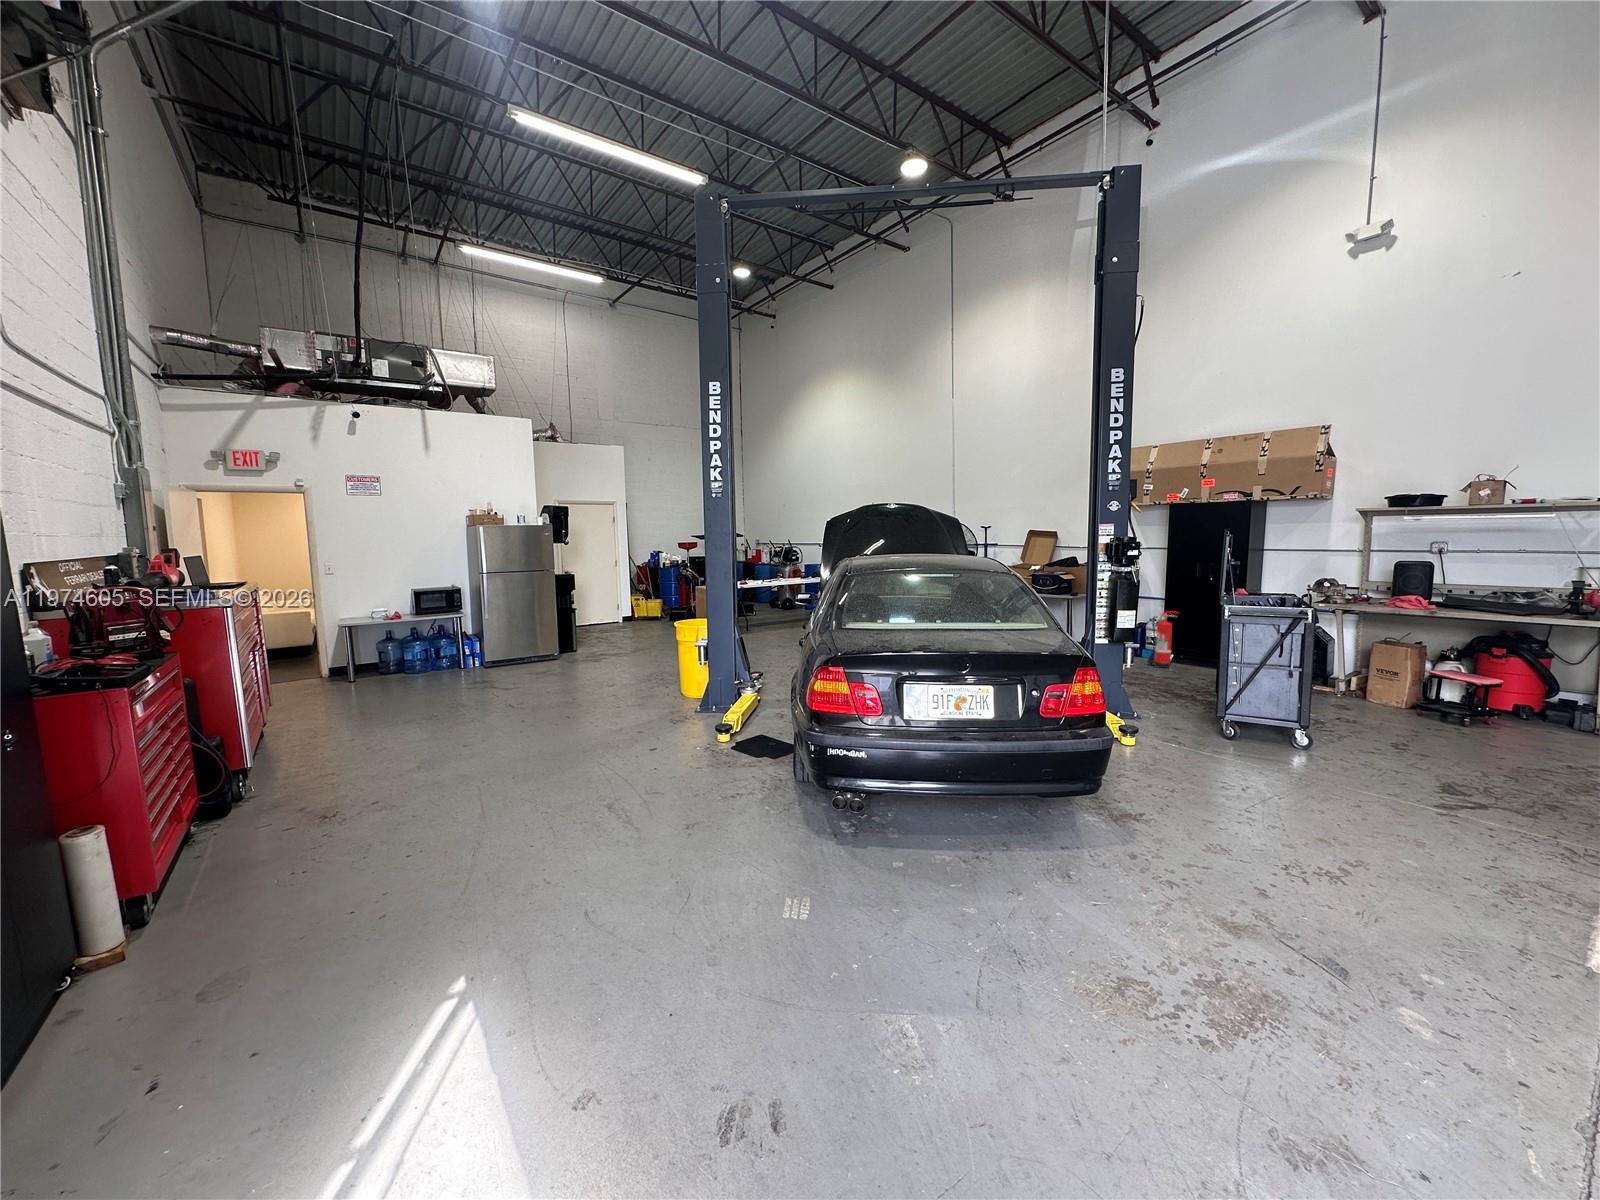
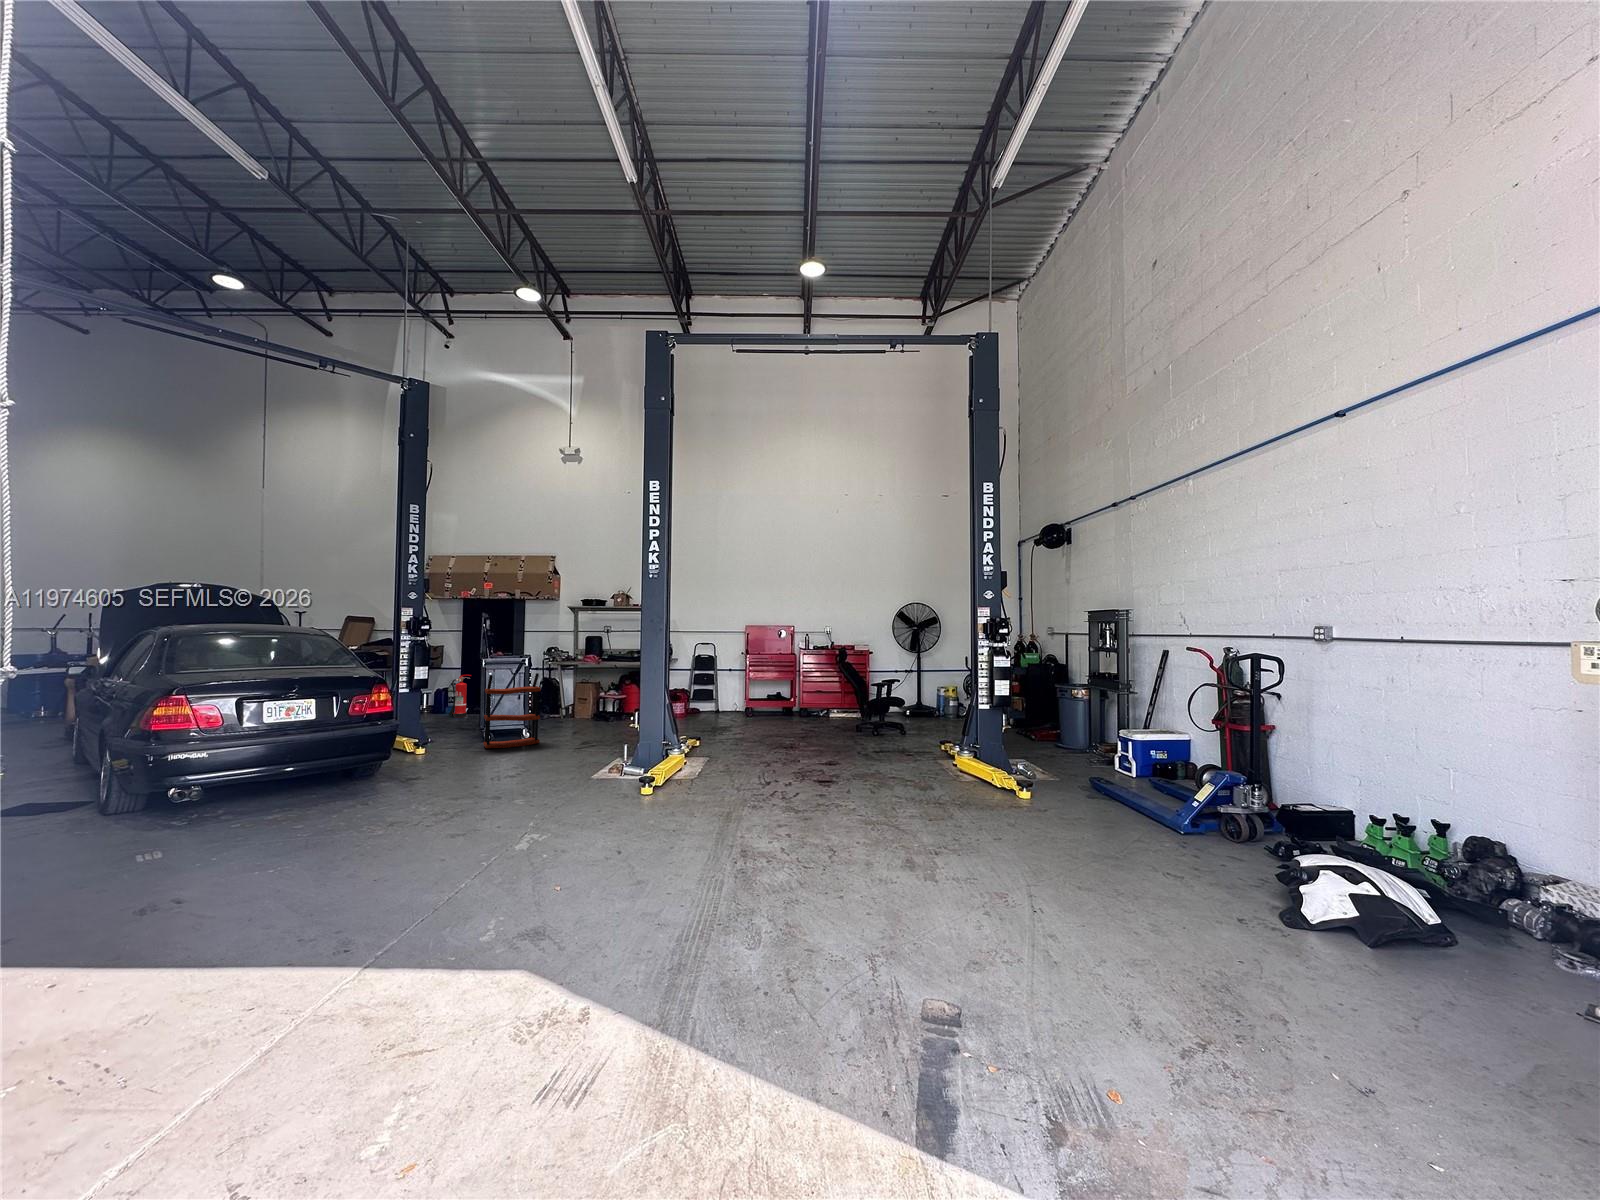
shelving unit: none [1220,634,1338,763] -> present [483,673,541,748]

